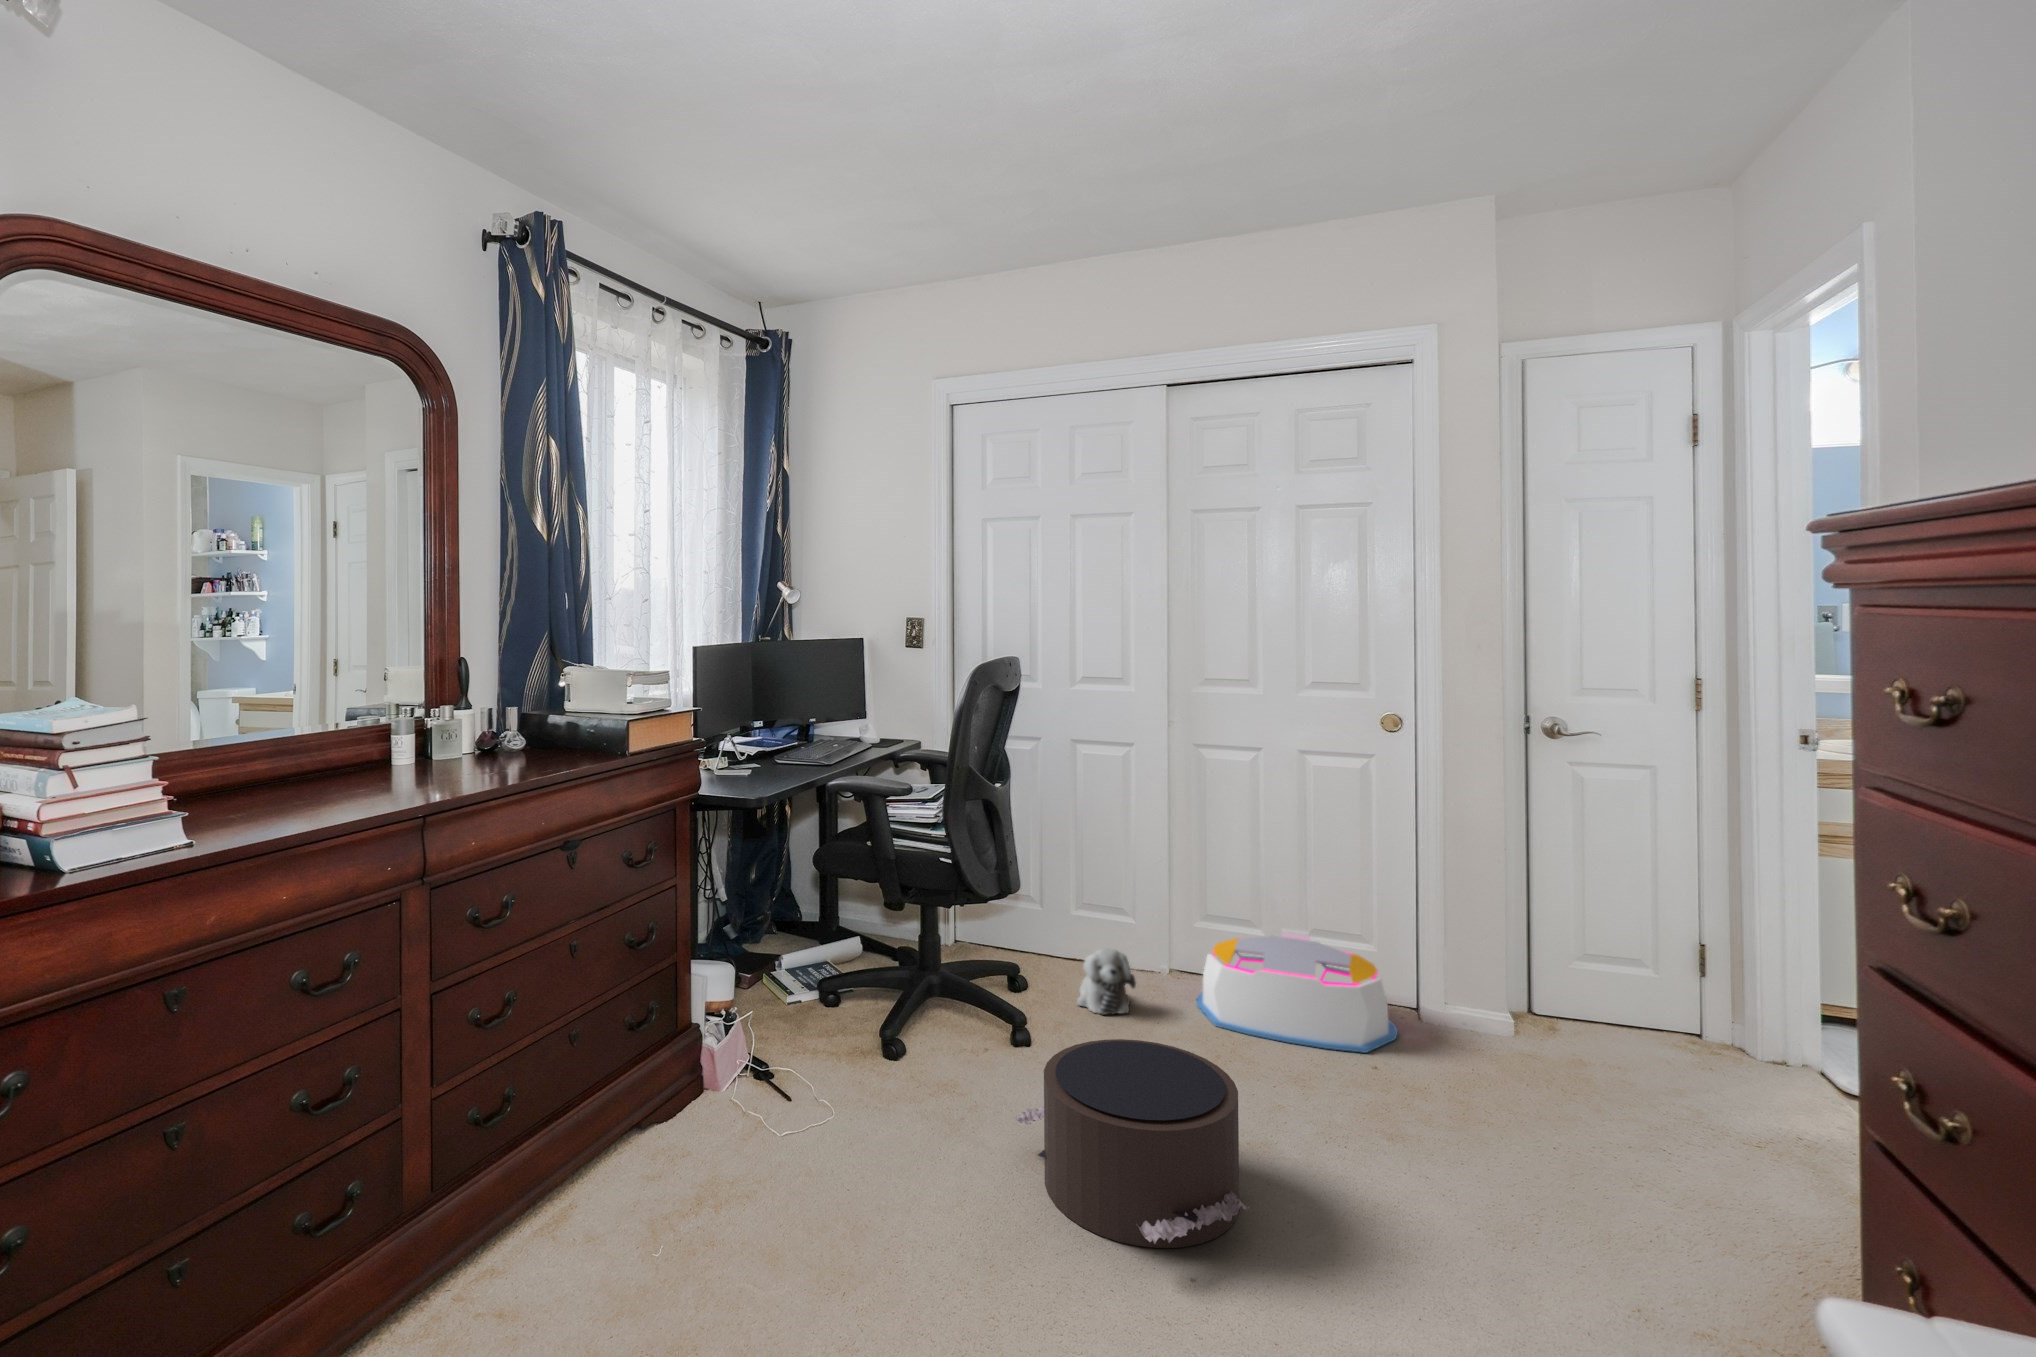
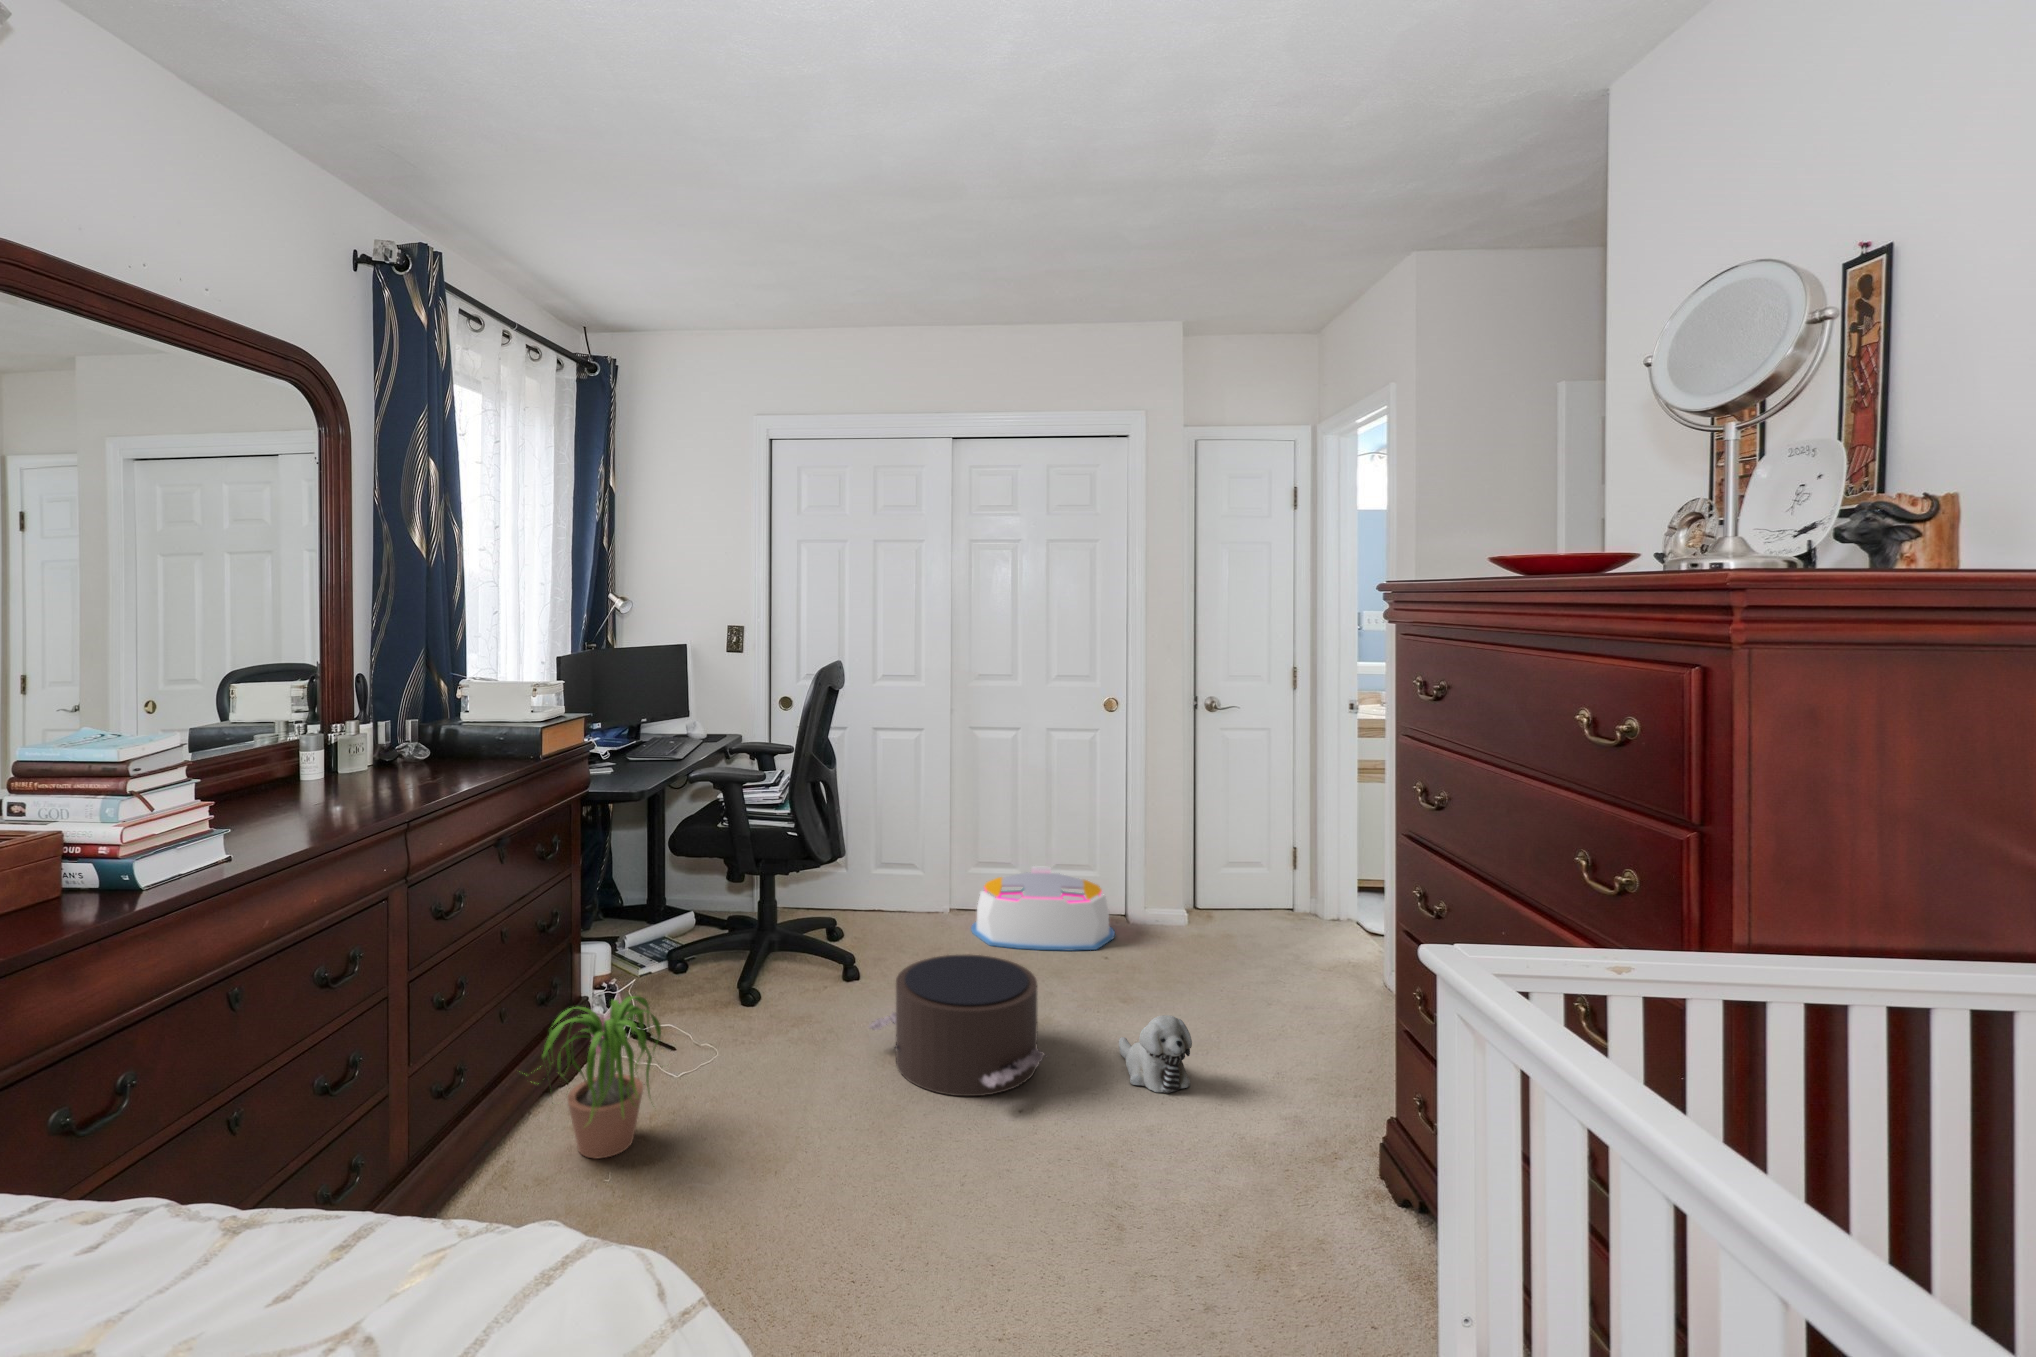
plush toy: present [1077,948,1136,1015] -> present [1119,1015,1192,1093]
potted plant: none [580,1041,761,1233] -> present [524,996,661,1159]

